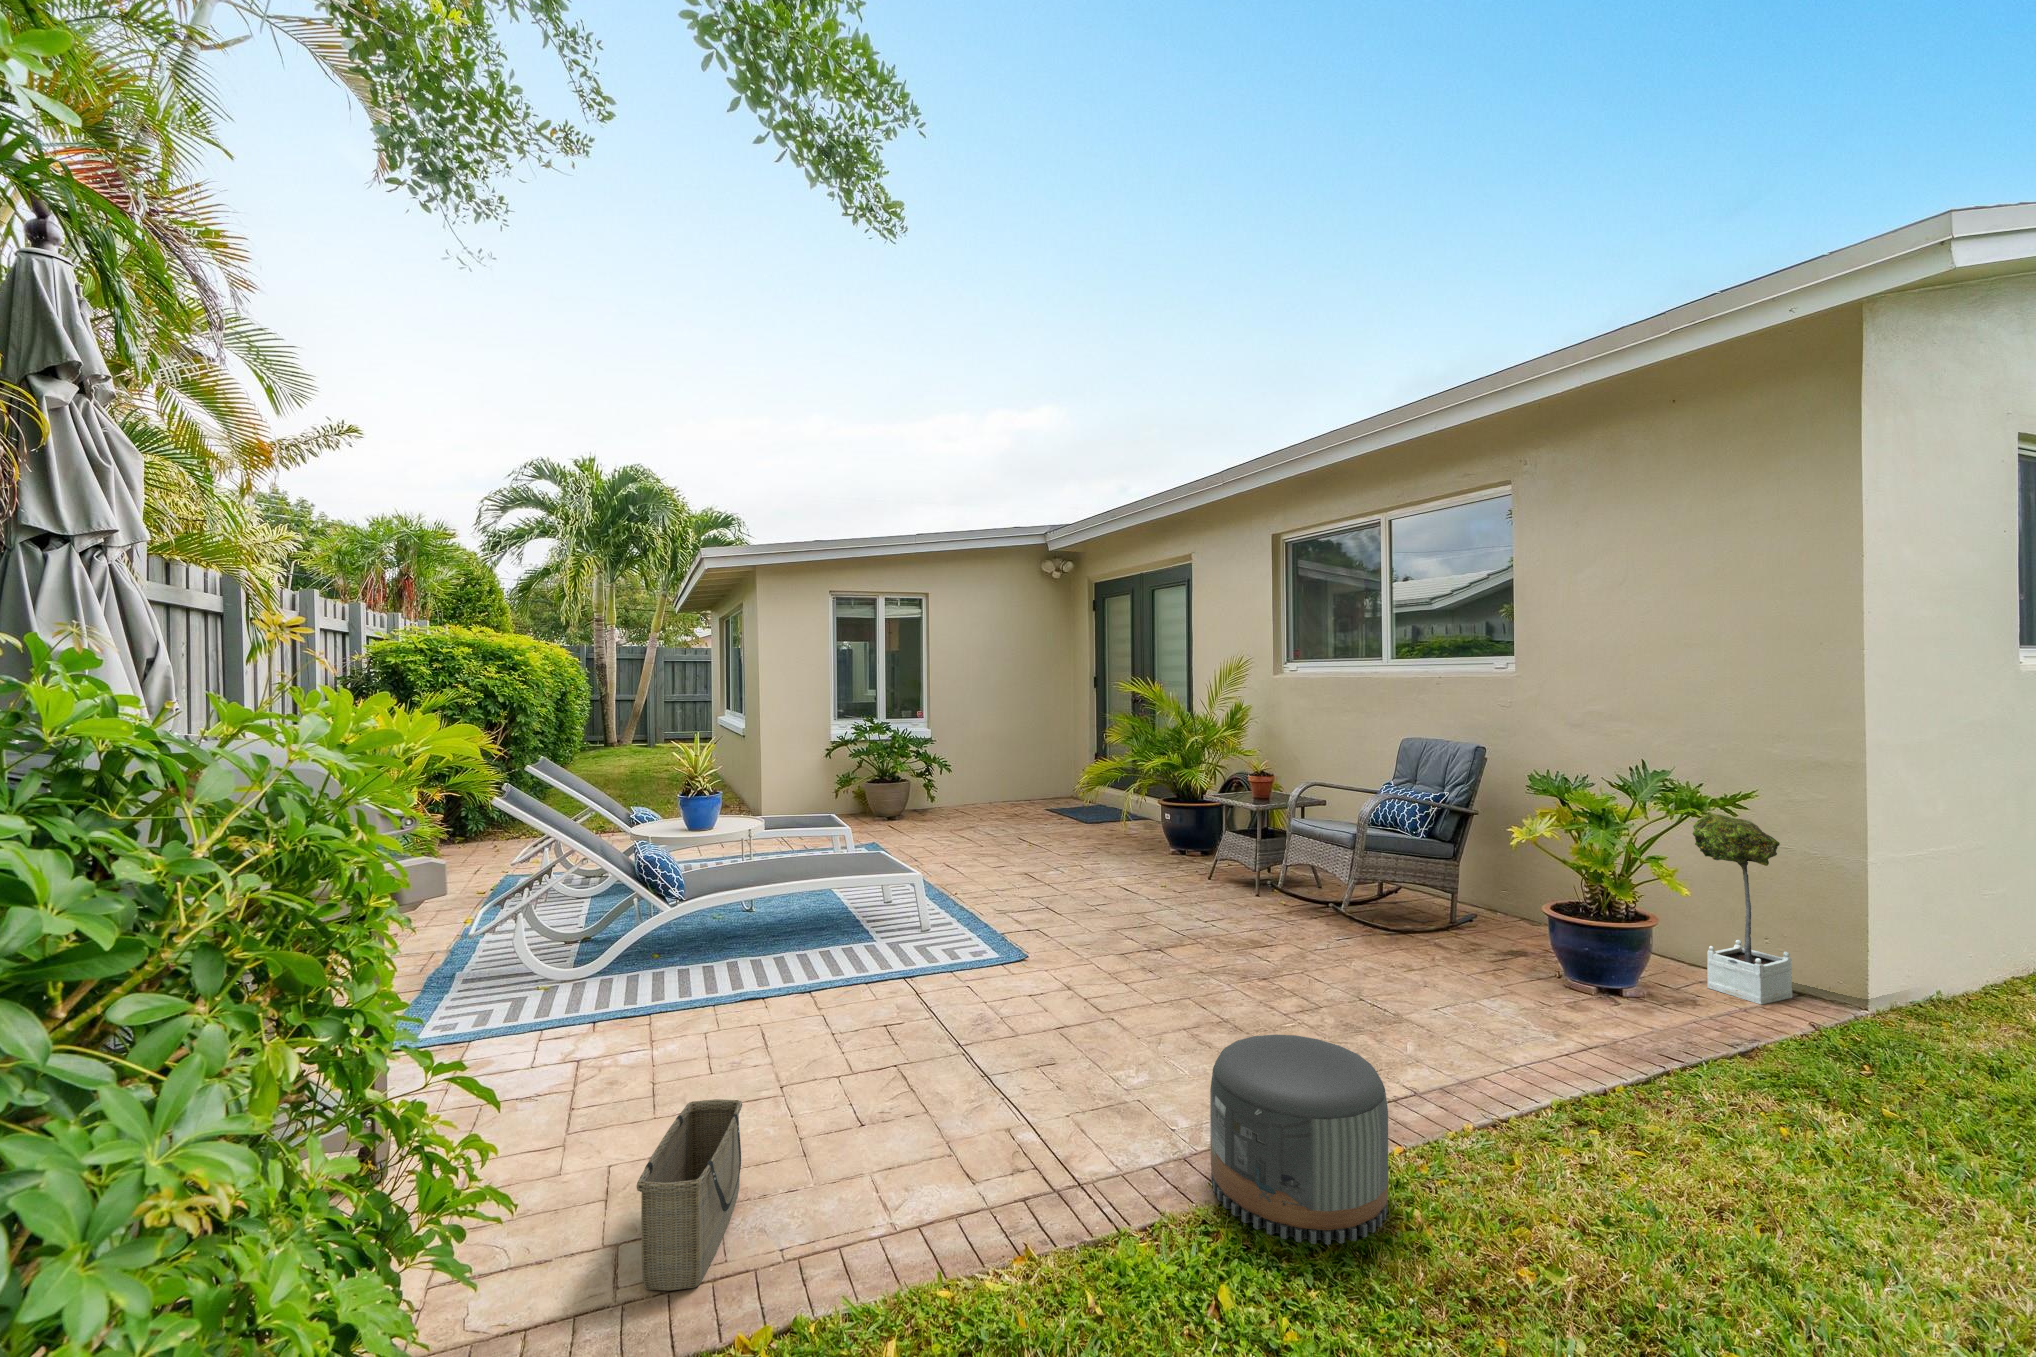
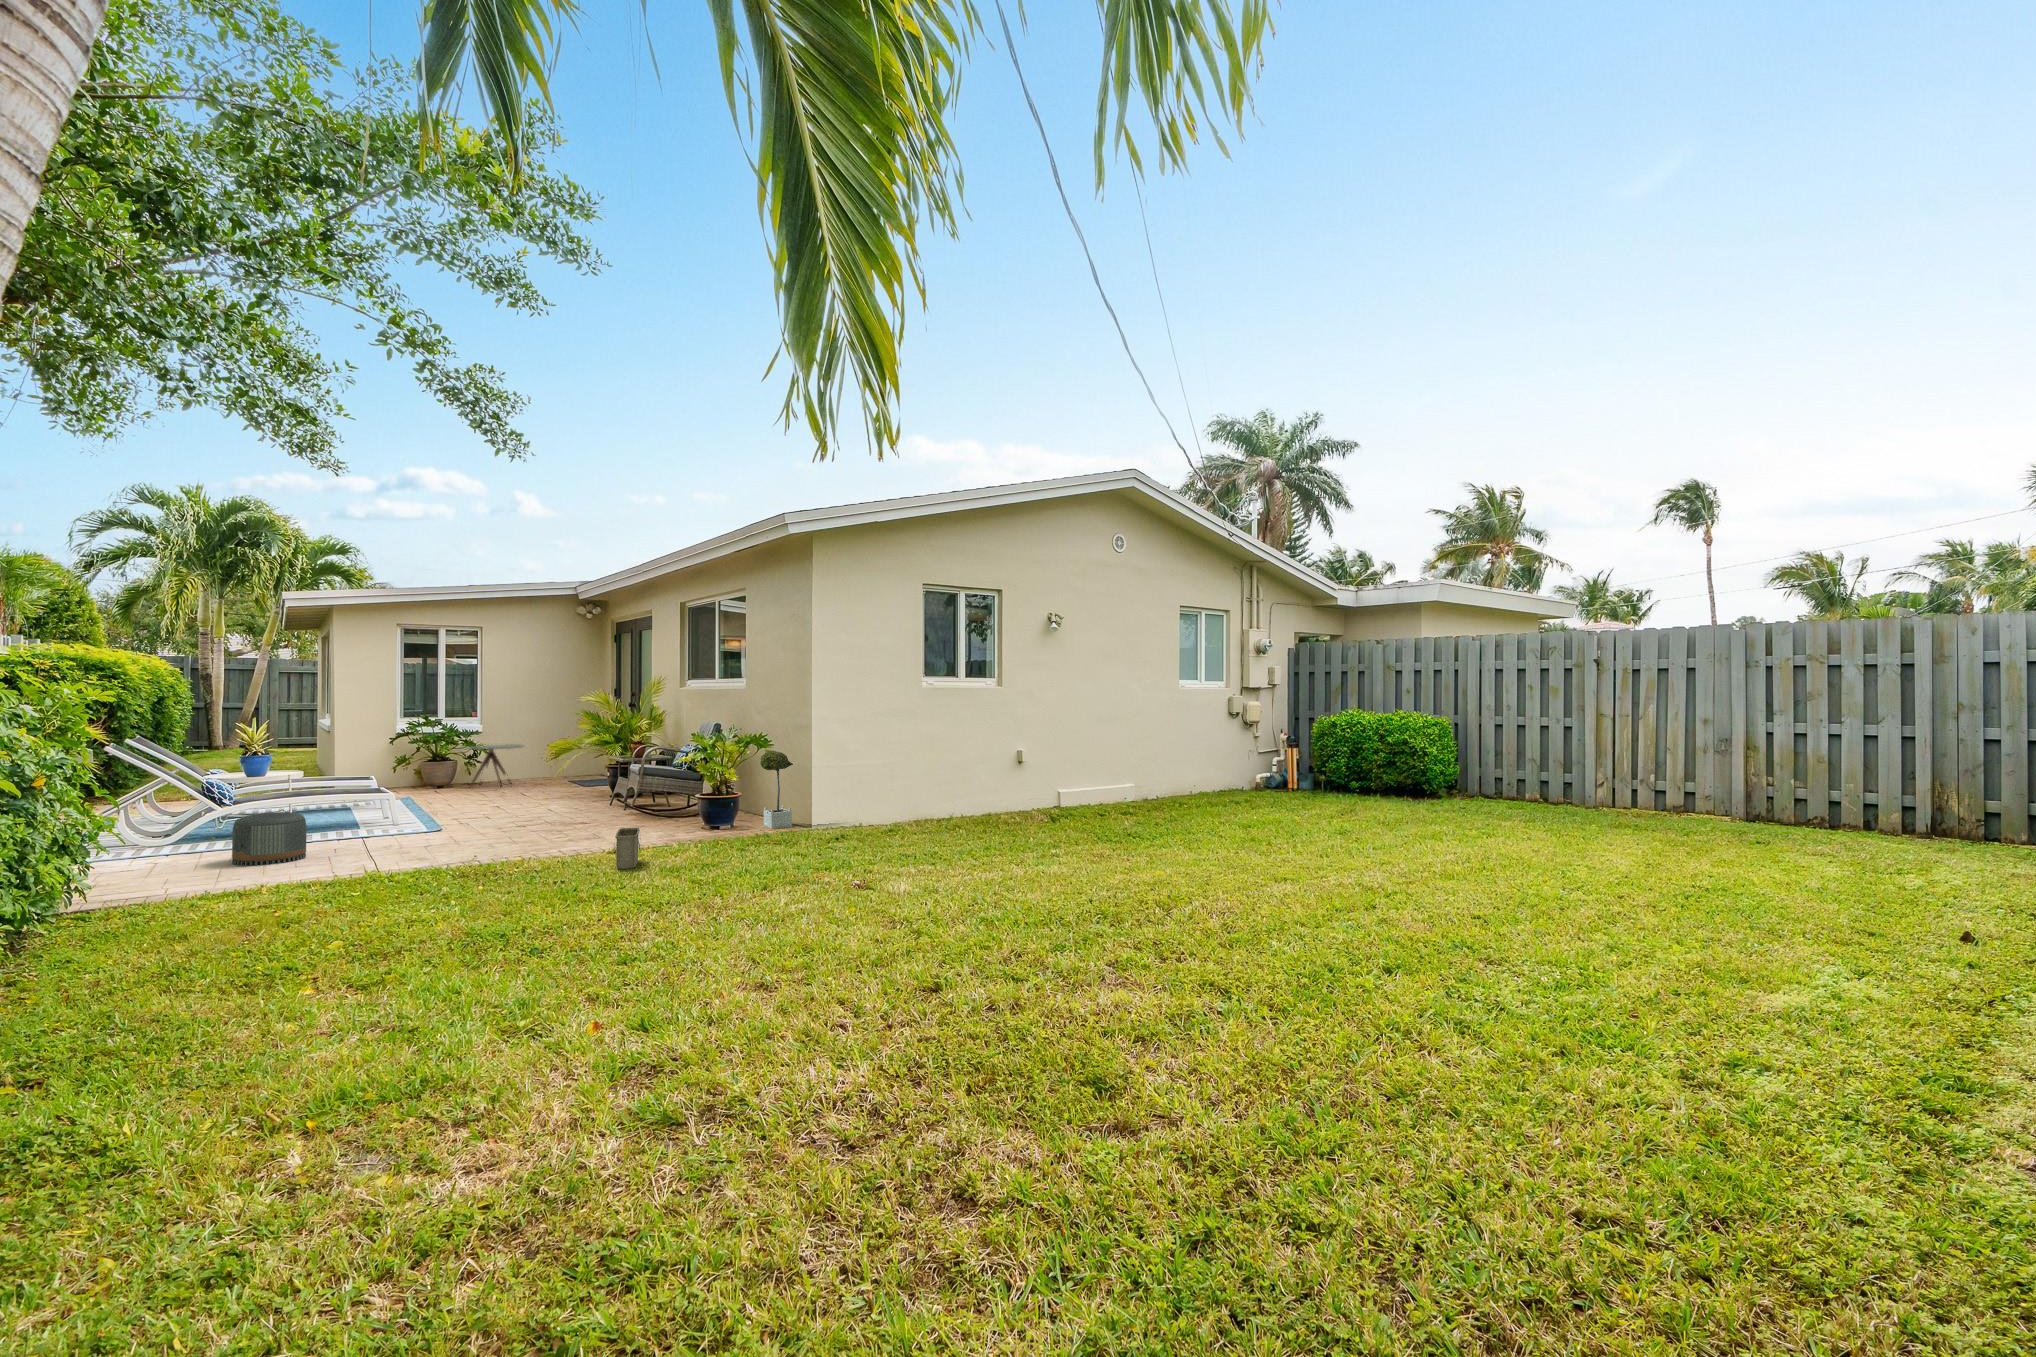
round table: none [913,757,999,823] -> present [457,744,524,787]
pouf: present [1210,1035,1388,1244] -> present [232,812,306,866]
basket: present [637,1099,742,1291] -> present [614,828,641,869]

